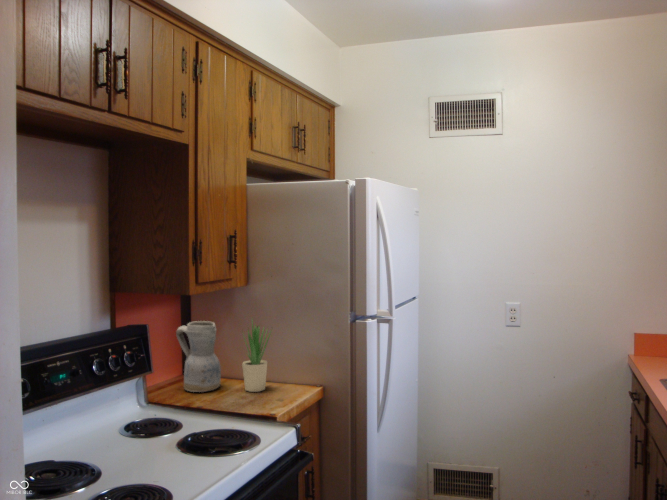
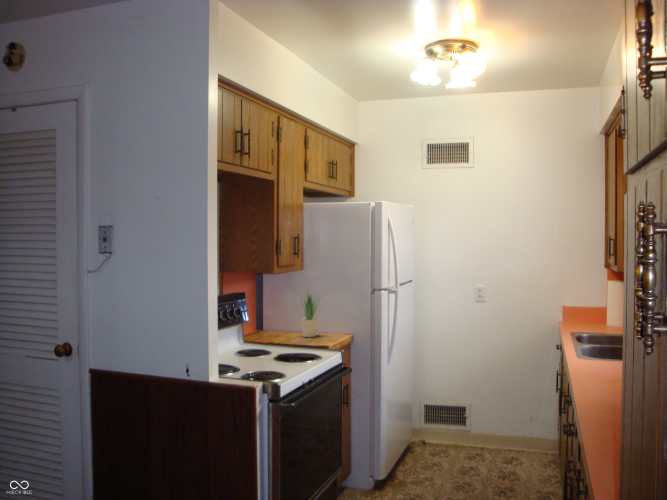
ceramic pitcher: present [176,321,221,392] -> none [258,293,286,337]

